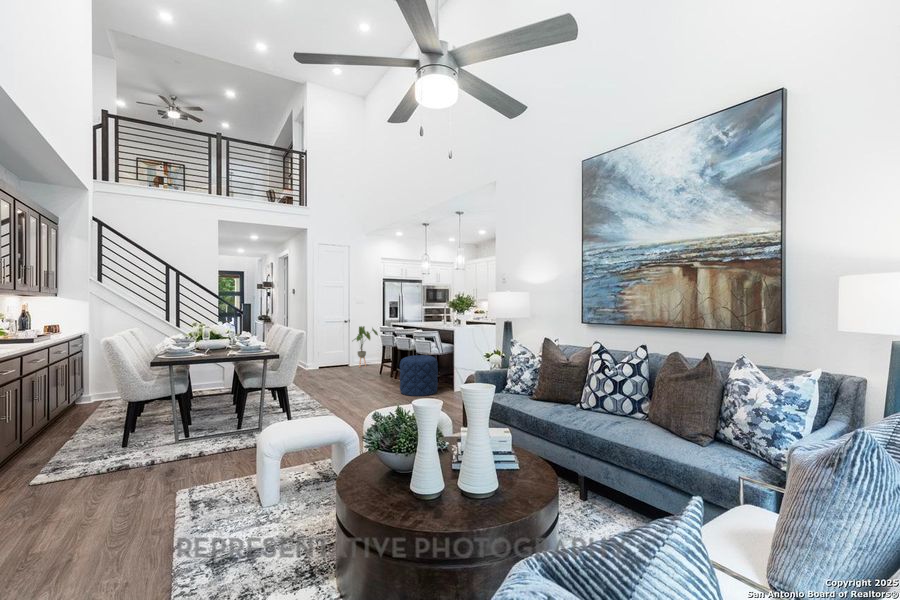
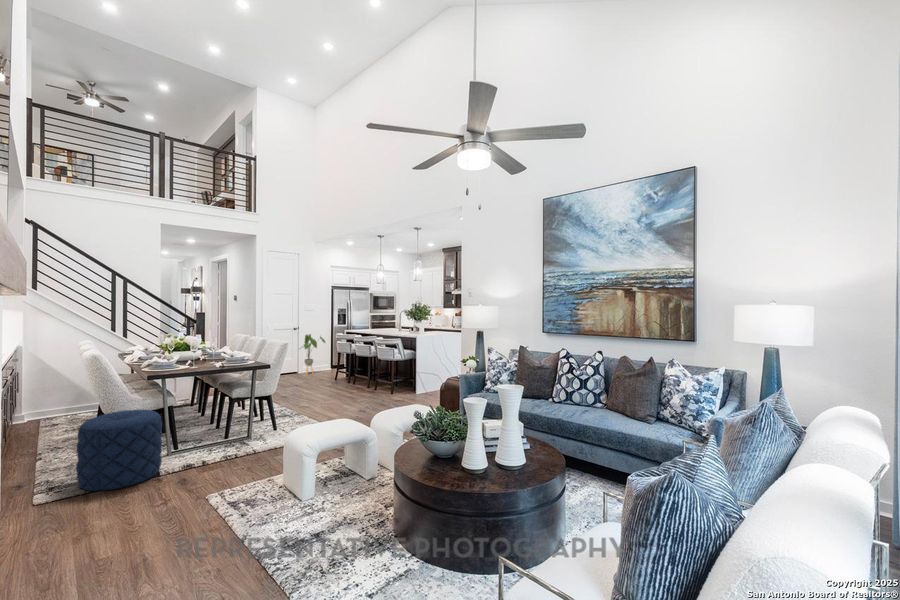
pouf: present [400,355,438,396] -> present [76,410,162,491]

